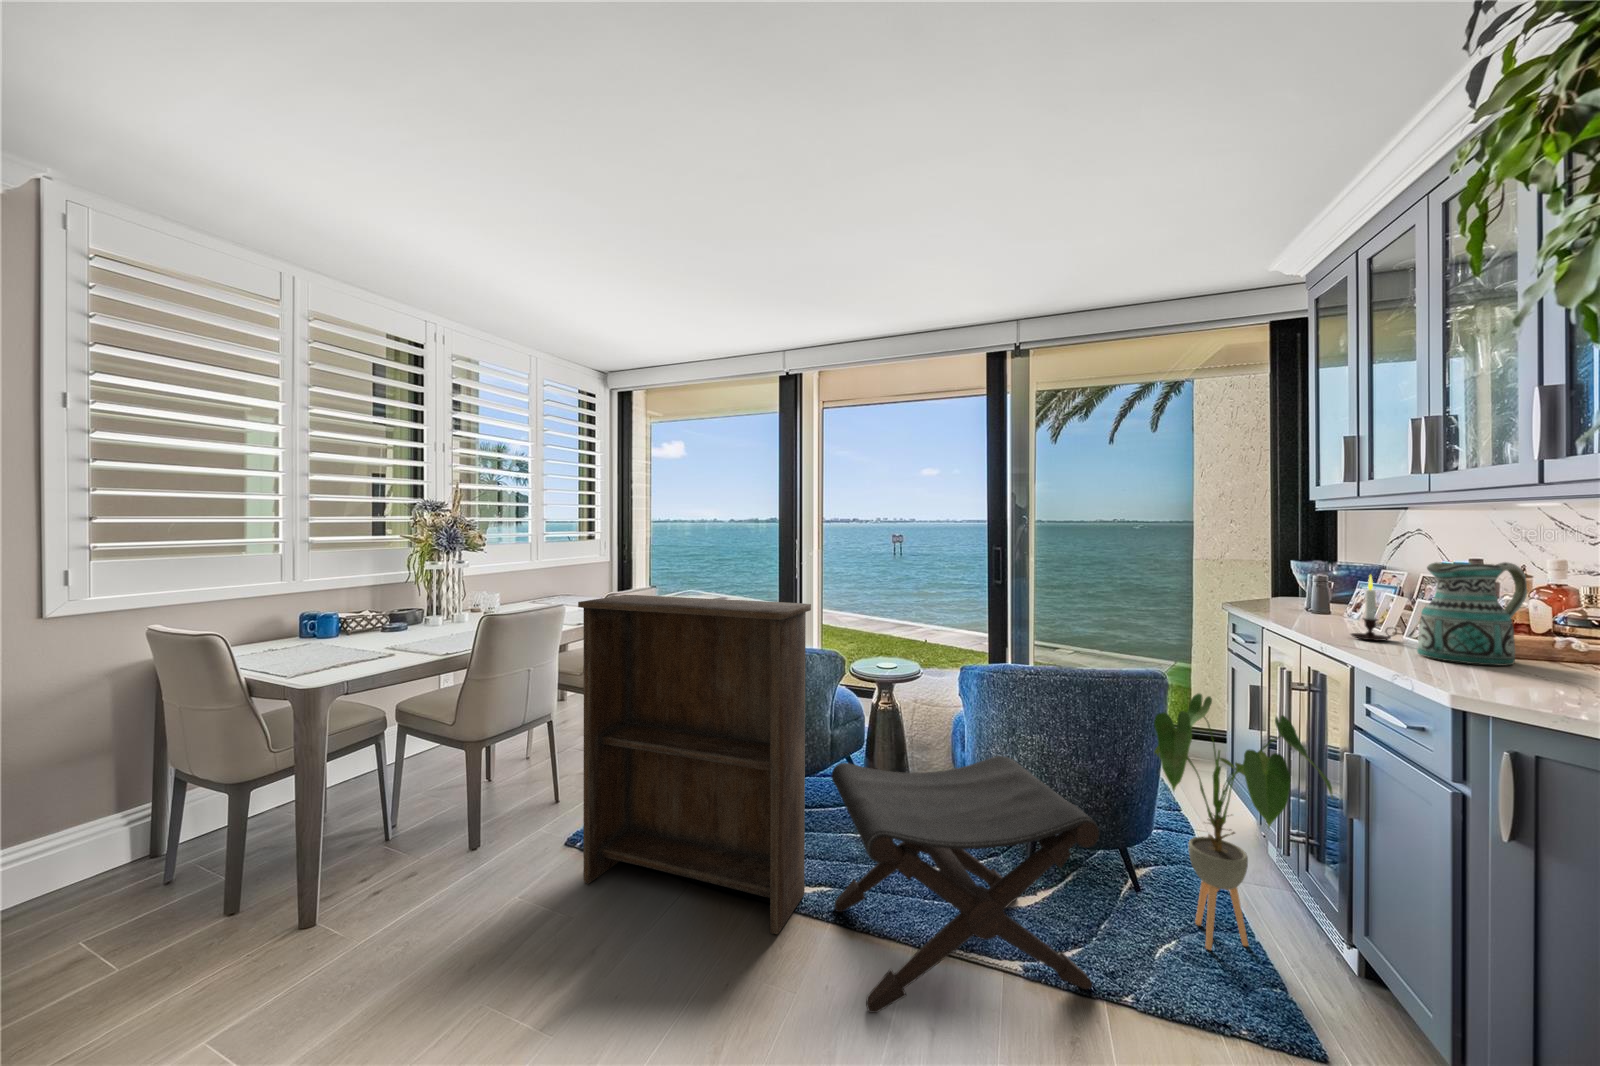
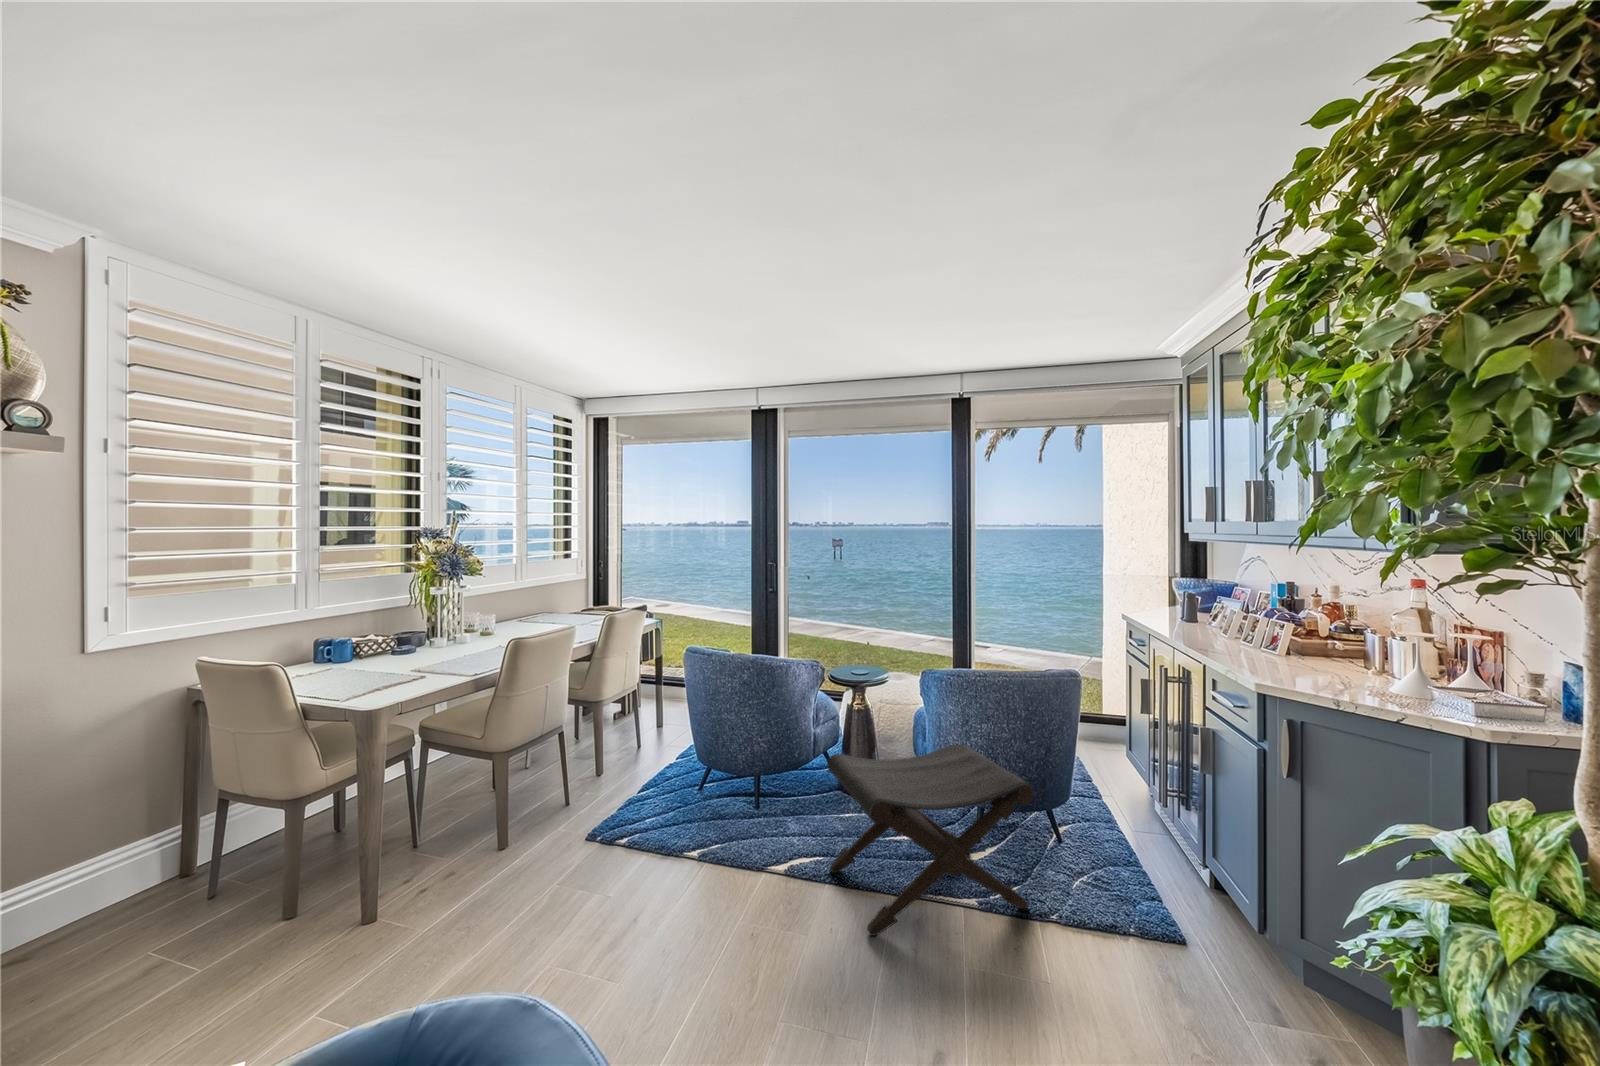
ceramic pitcher: present [1417,562,1527,666] -> none [1245,591,1311,663]
candle: present [1351,575,1397,641] -> none [1207,597,1237,646]
bookshelf: present [578,595,811,934] -> none [611,620,809,892]
house plant: present [1154,694,1333,950] -> none [1071,688,1192,879]

